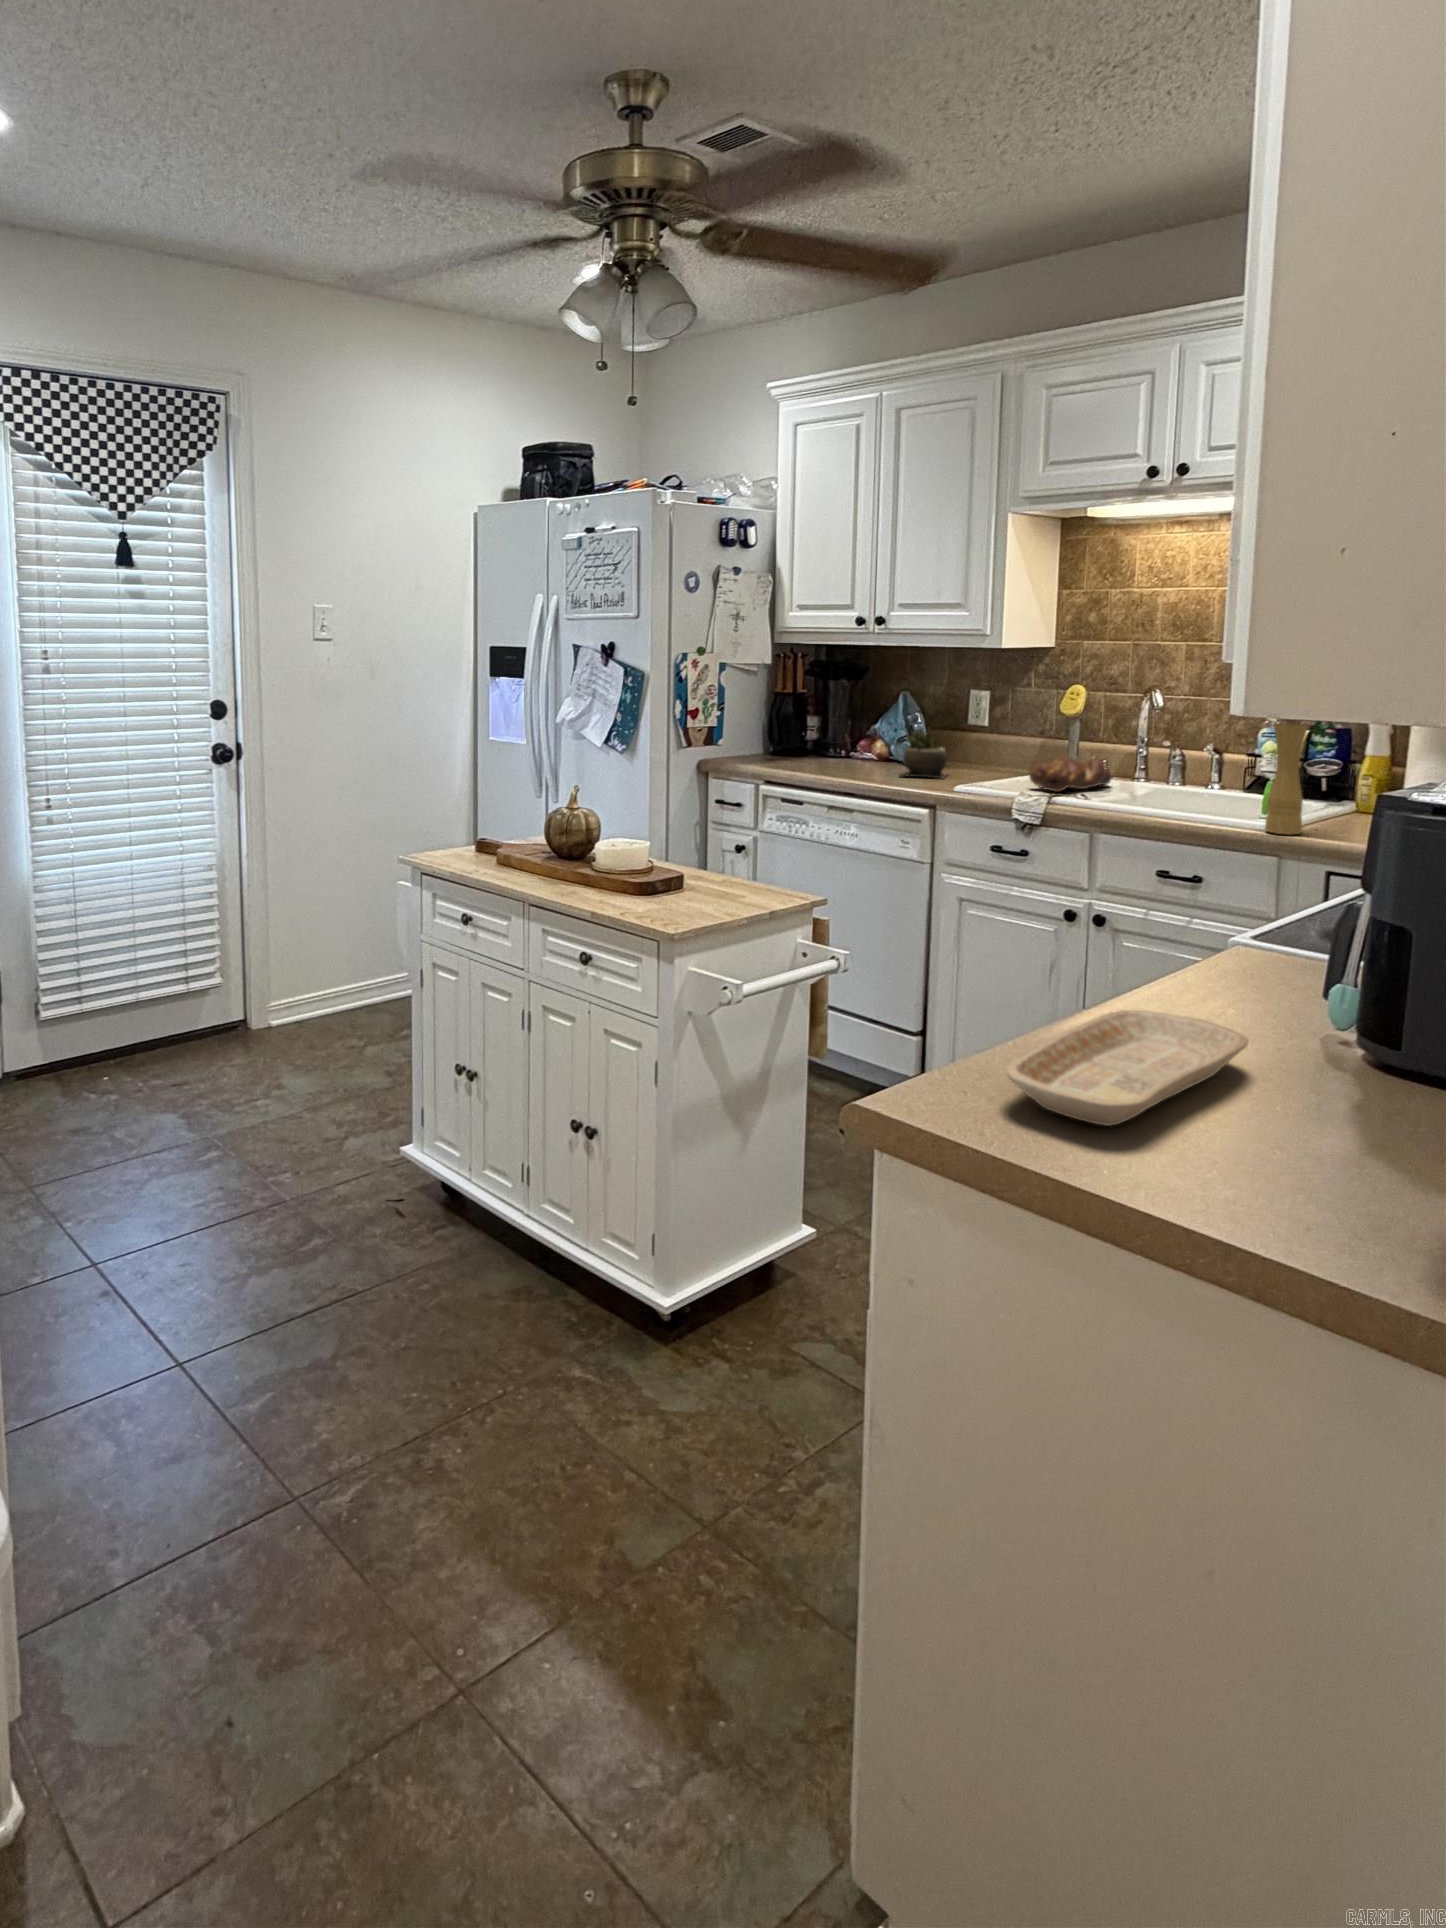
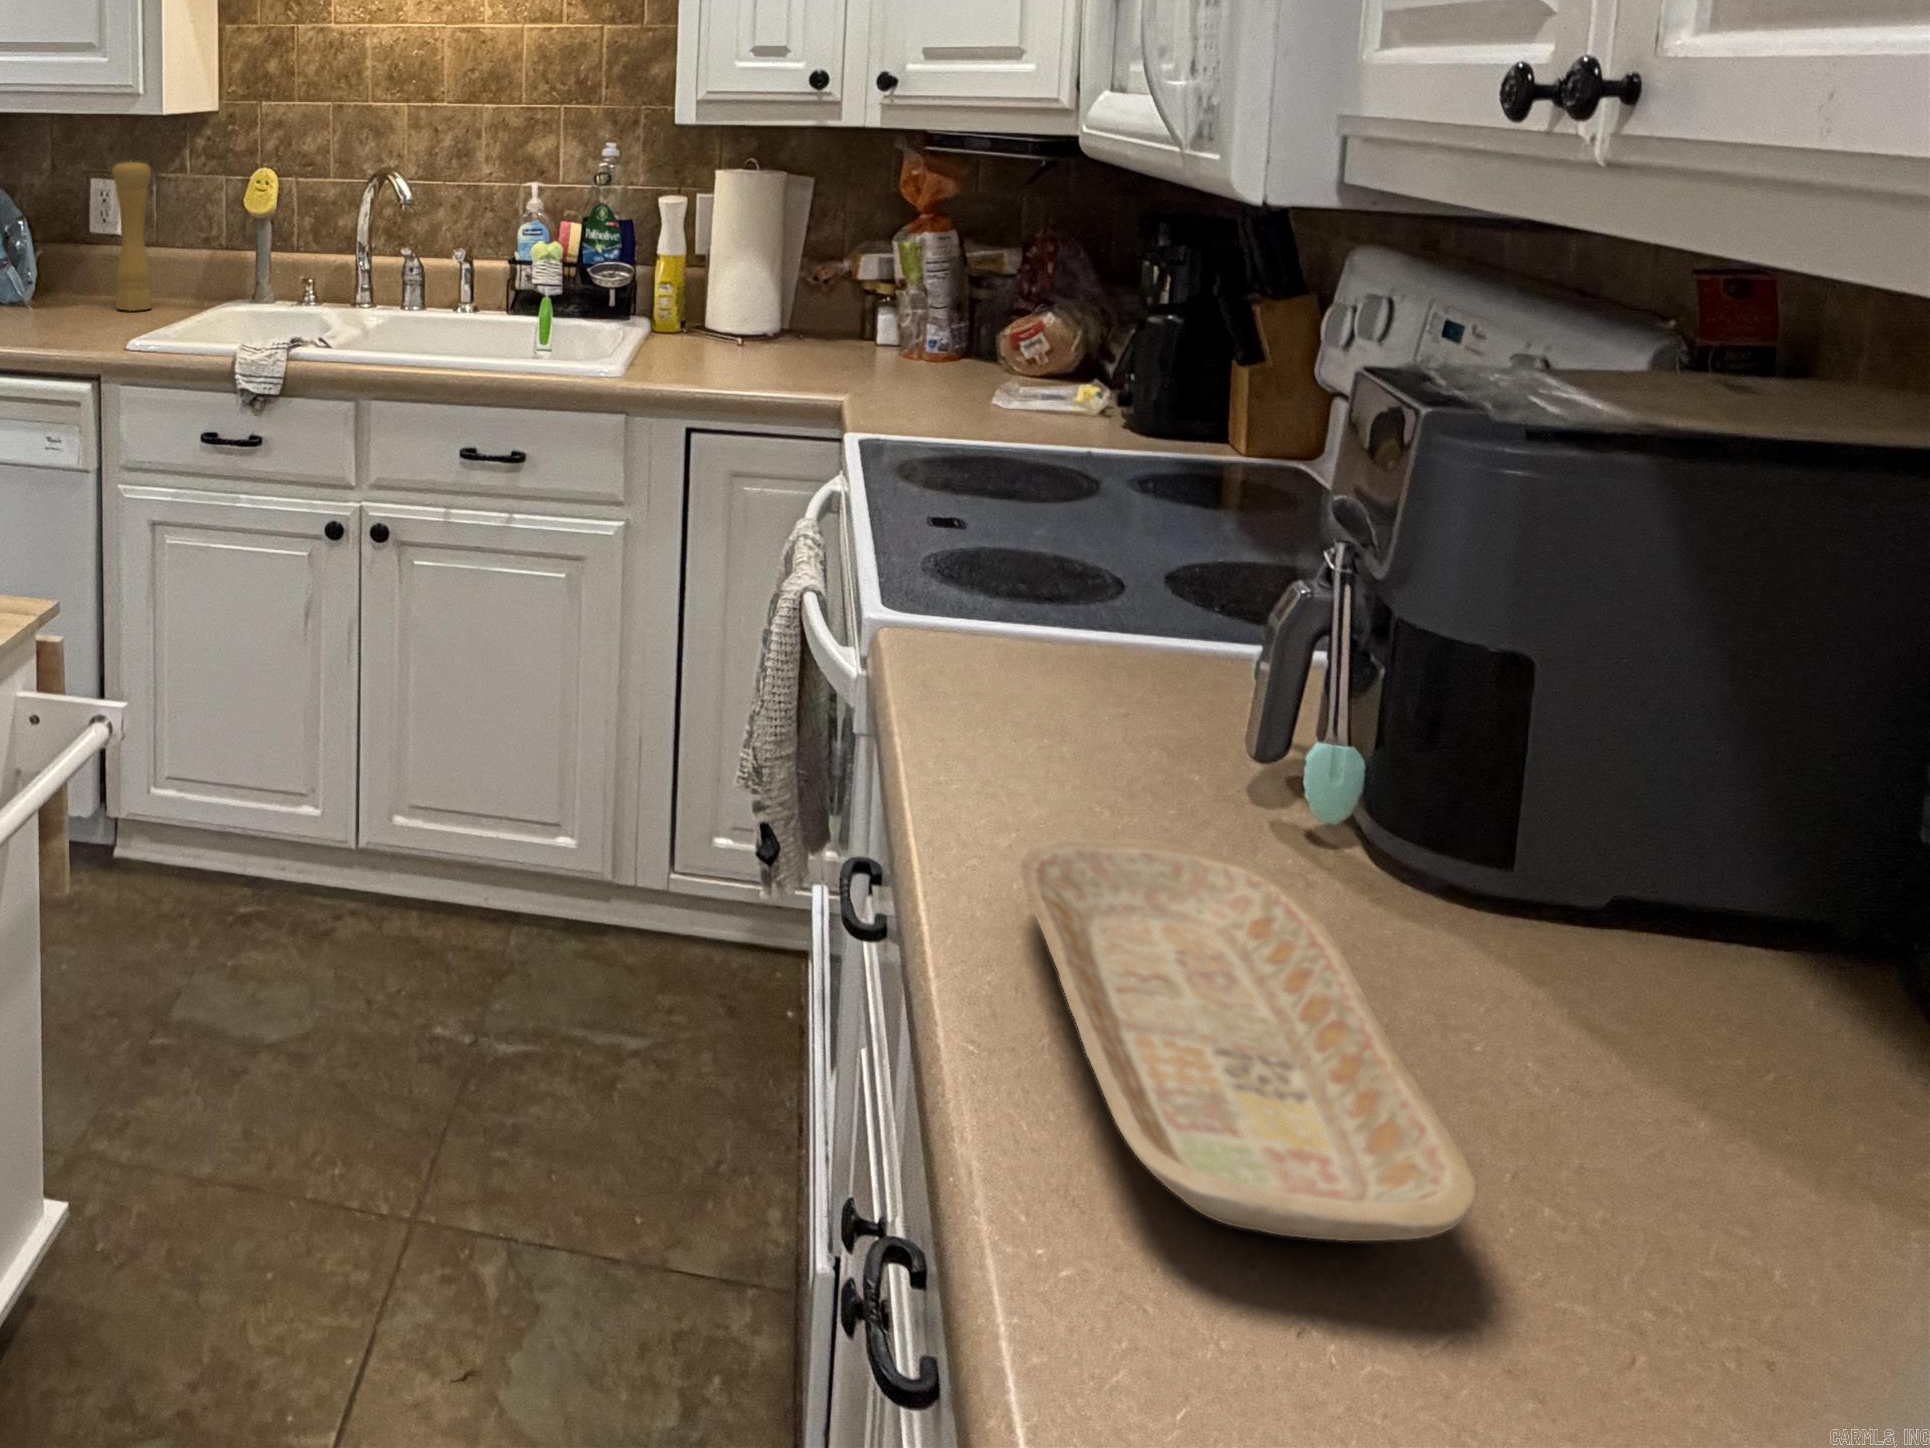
pepper mill: present [1265,722,1308,835] -> present [112,160,152,311]
succulent plant: present [901,728,947,779] -> none [14,243,88,326]
bread loaf: present [1029,755,1112,792] -> none [228,276,331,334]

